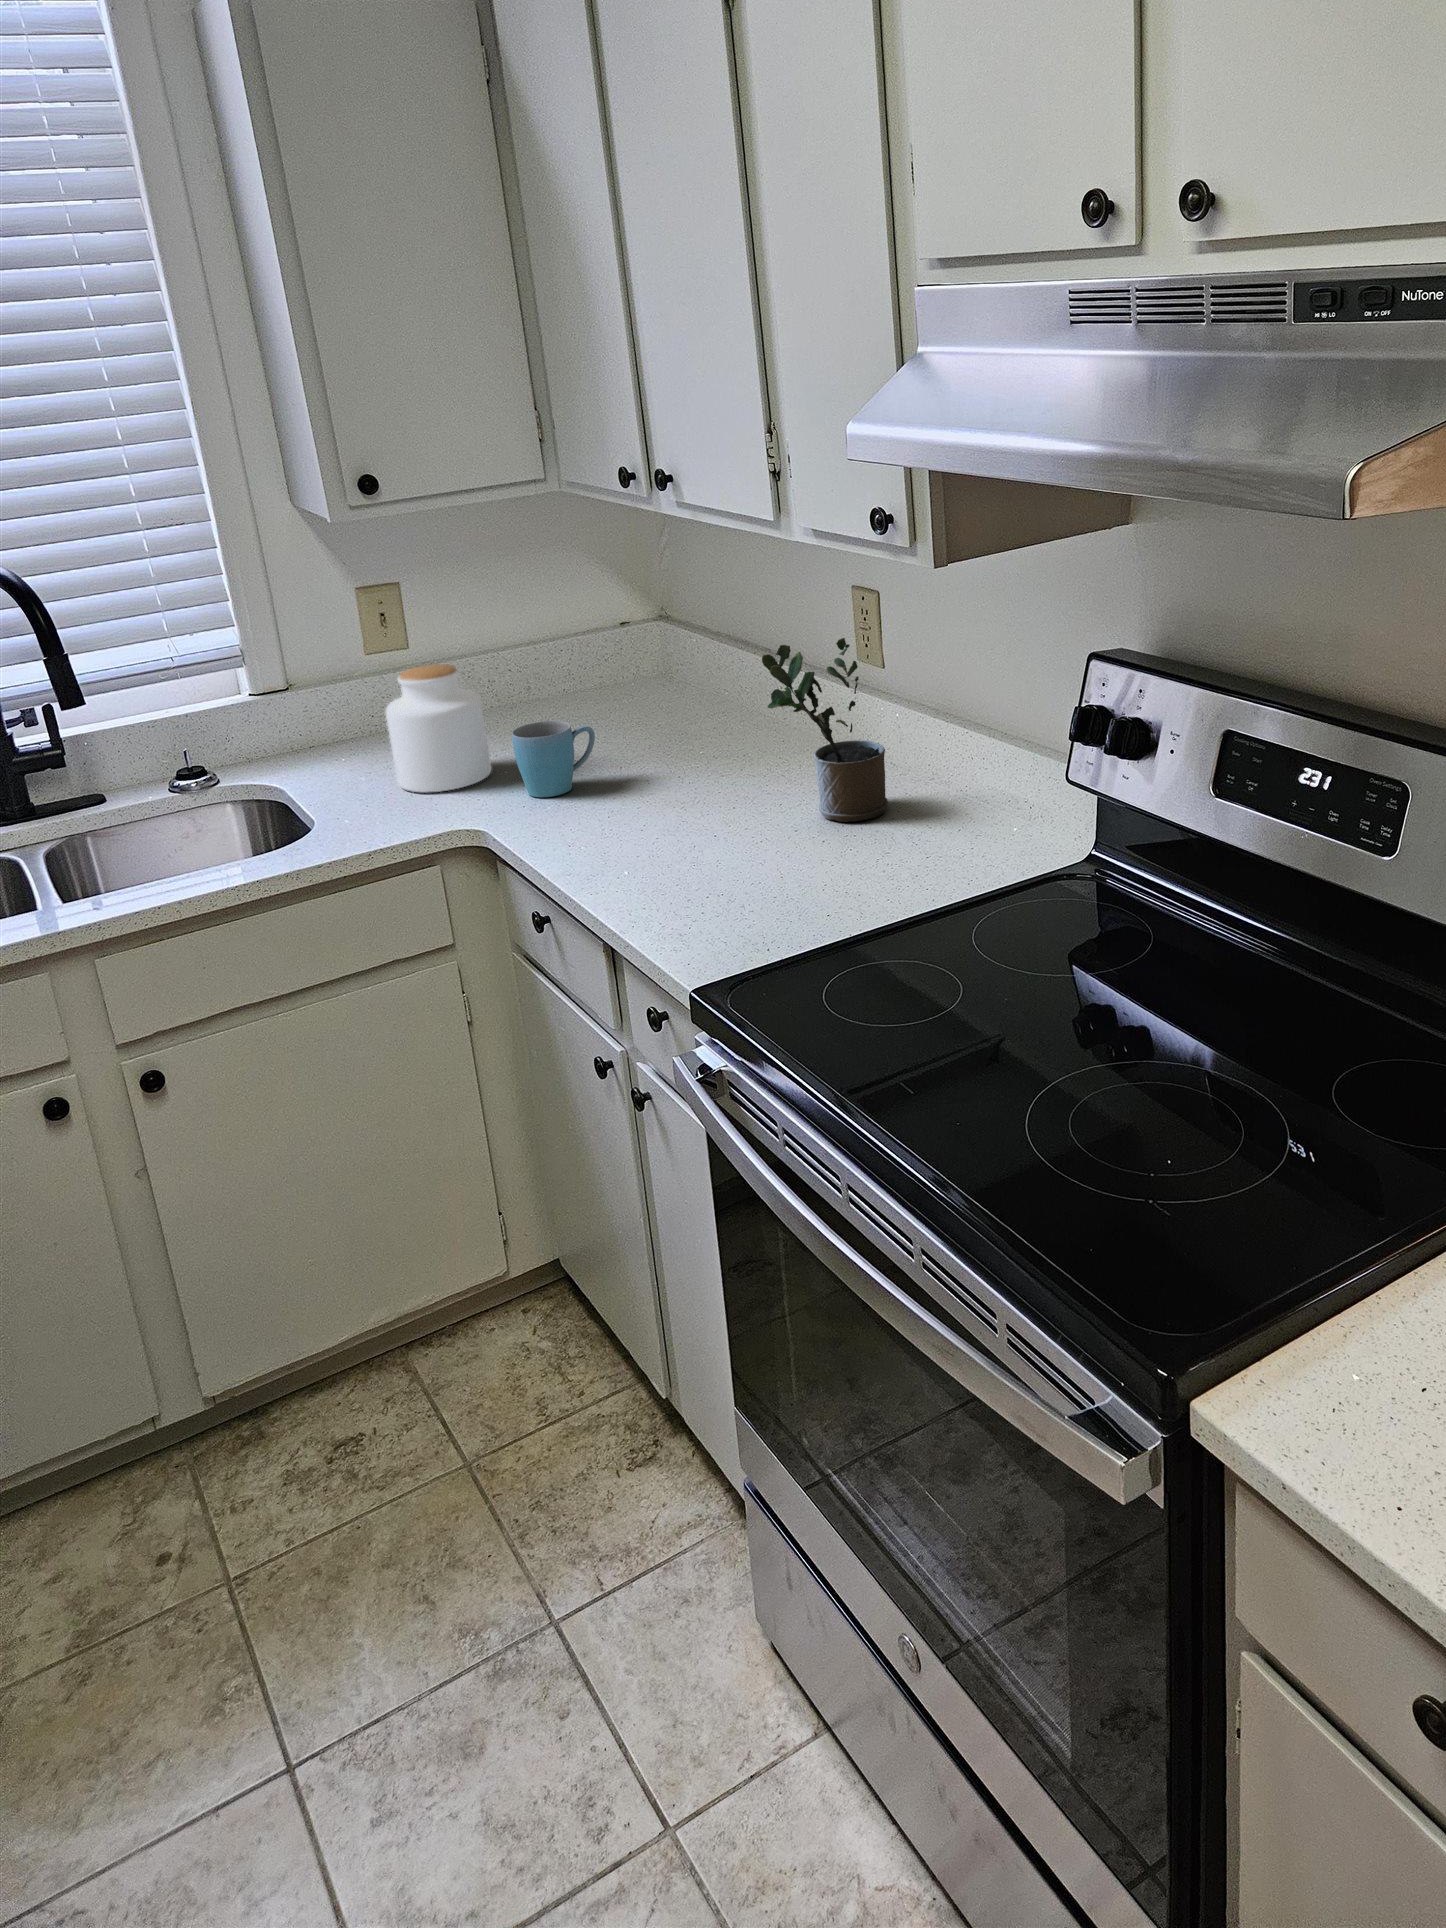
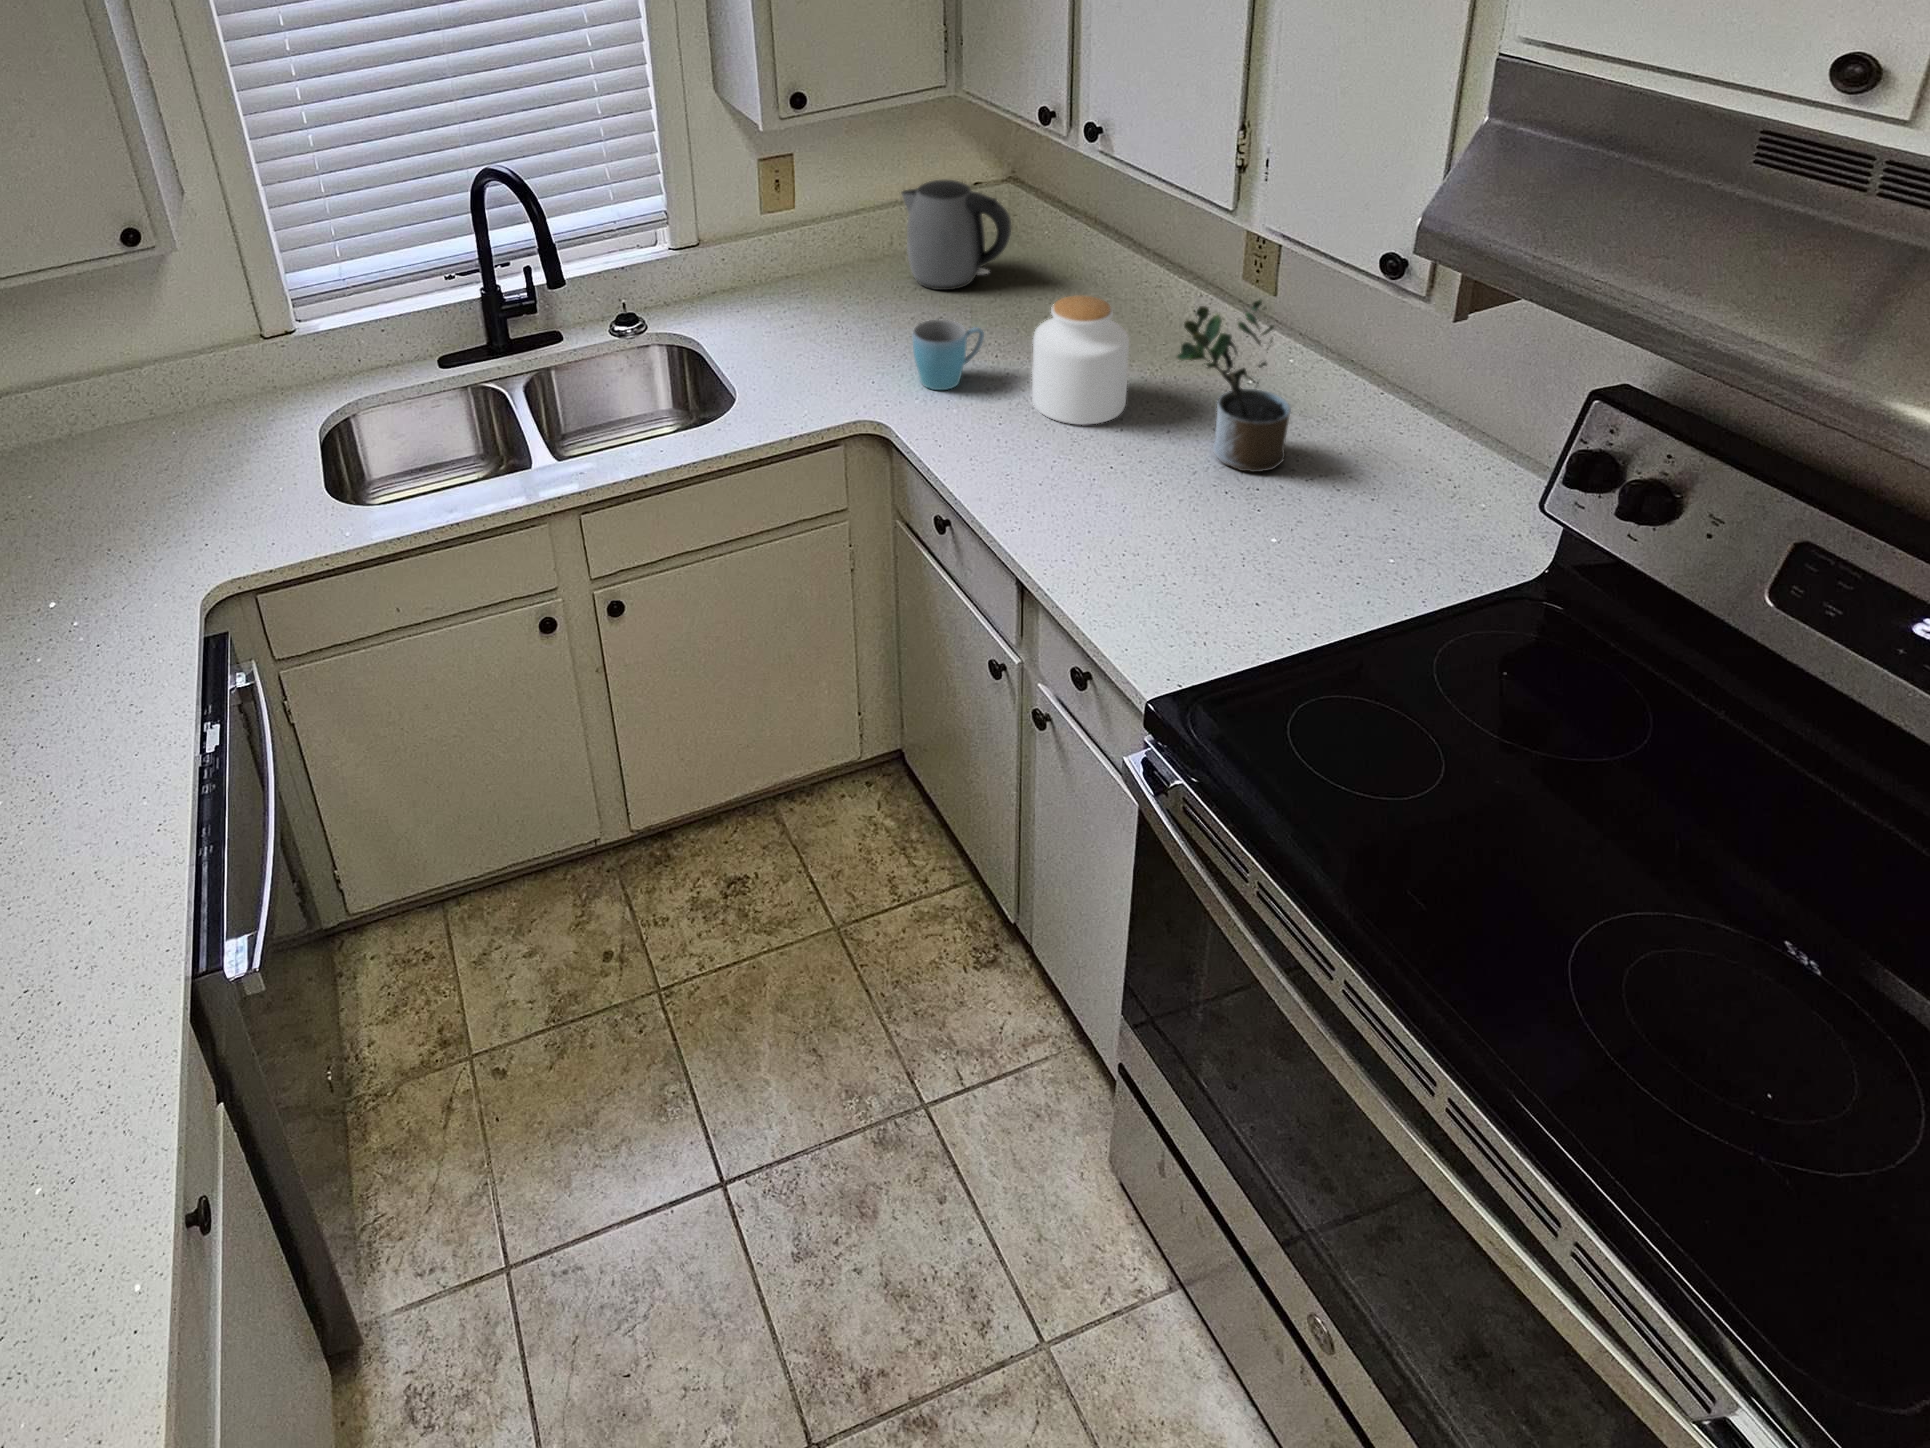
kettle: none [522,601,644,724] -> present [902,180,1011,290]
jar: present [386,664,491,792] -> present [1032,295,1129,425]

